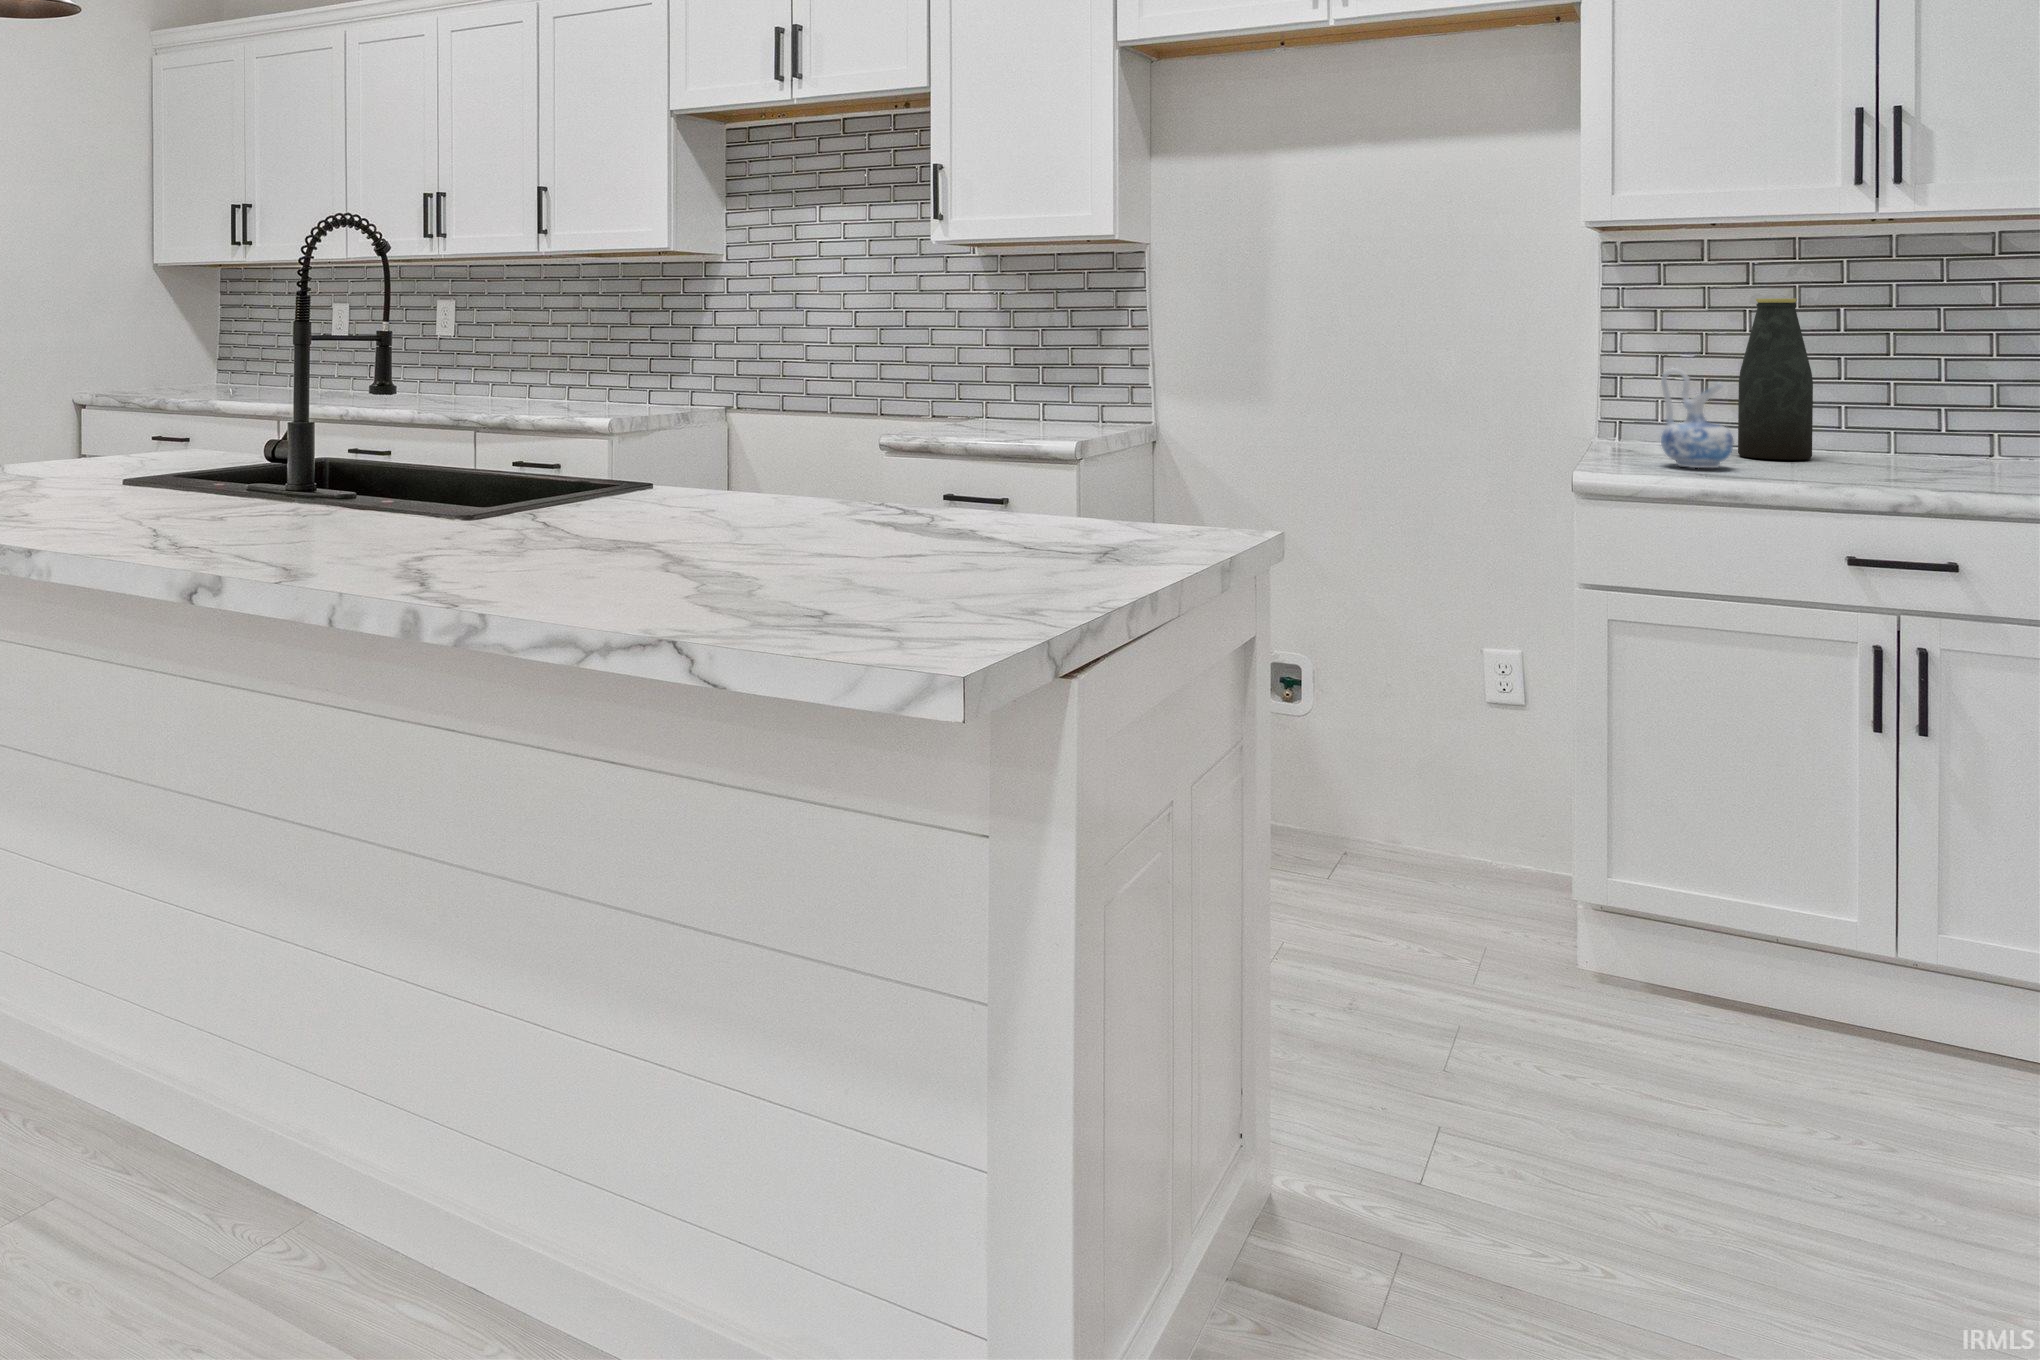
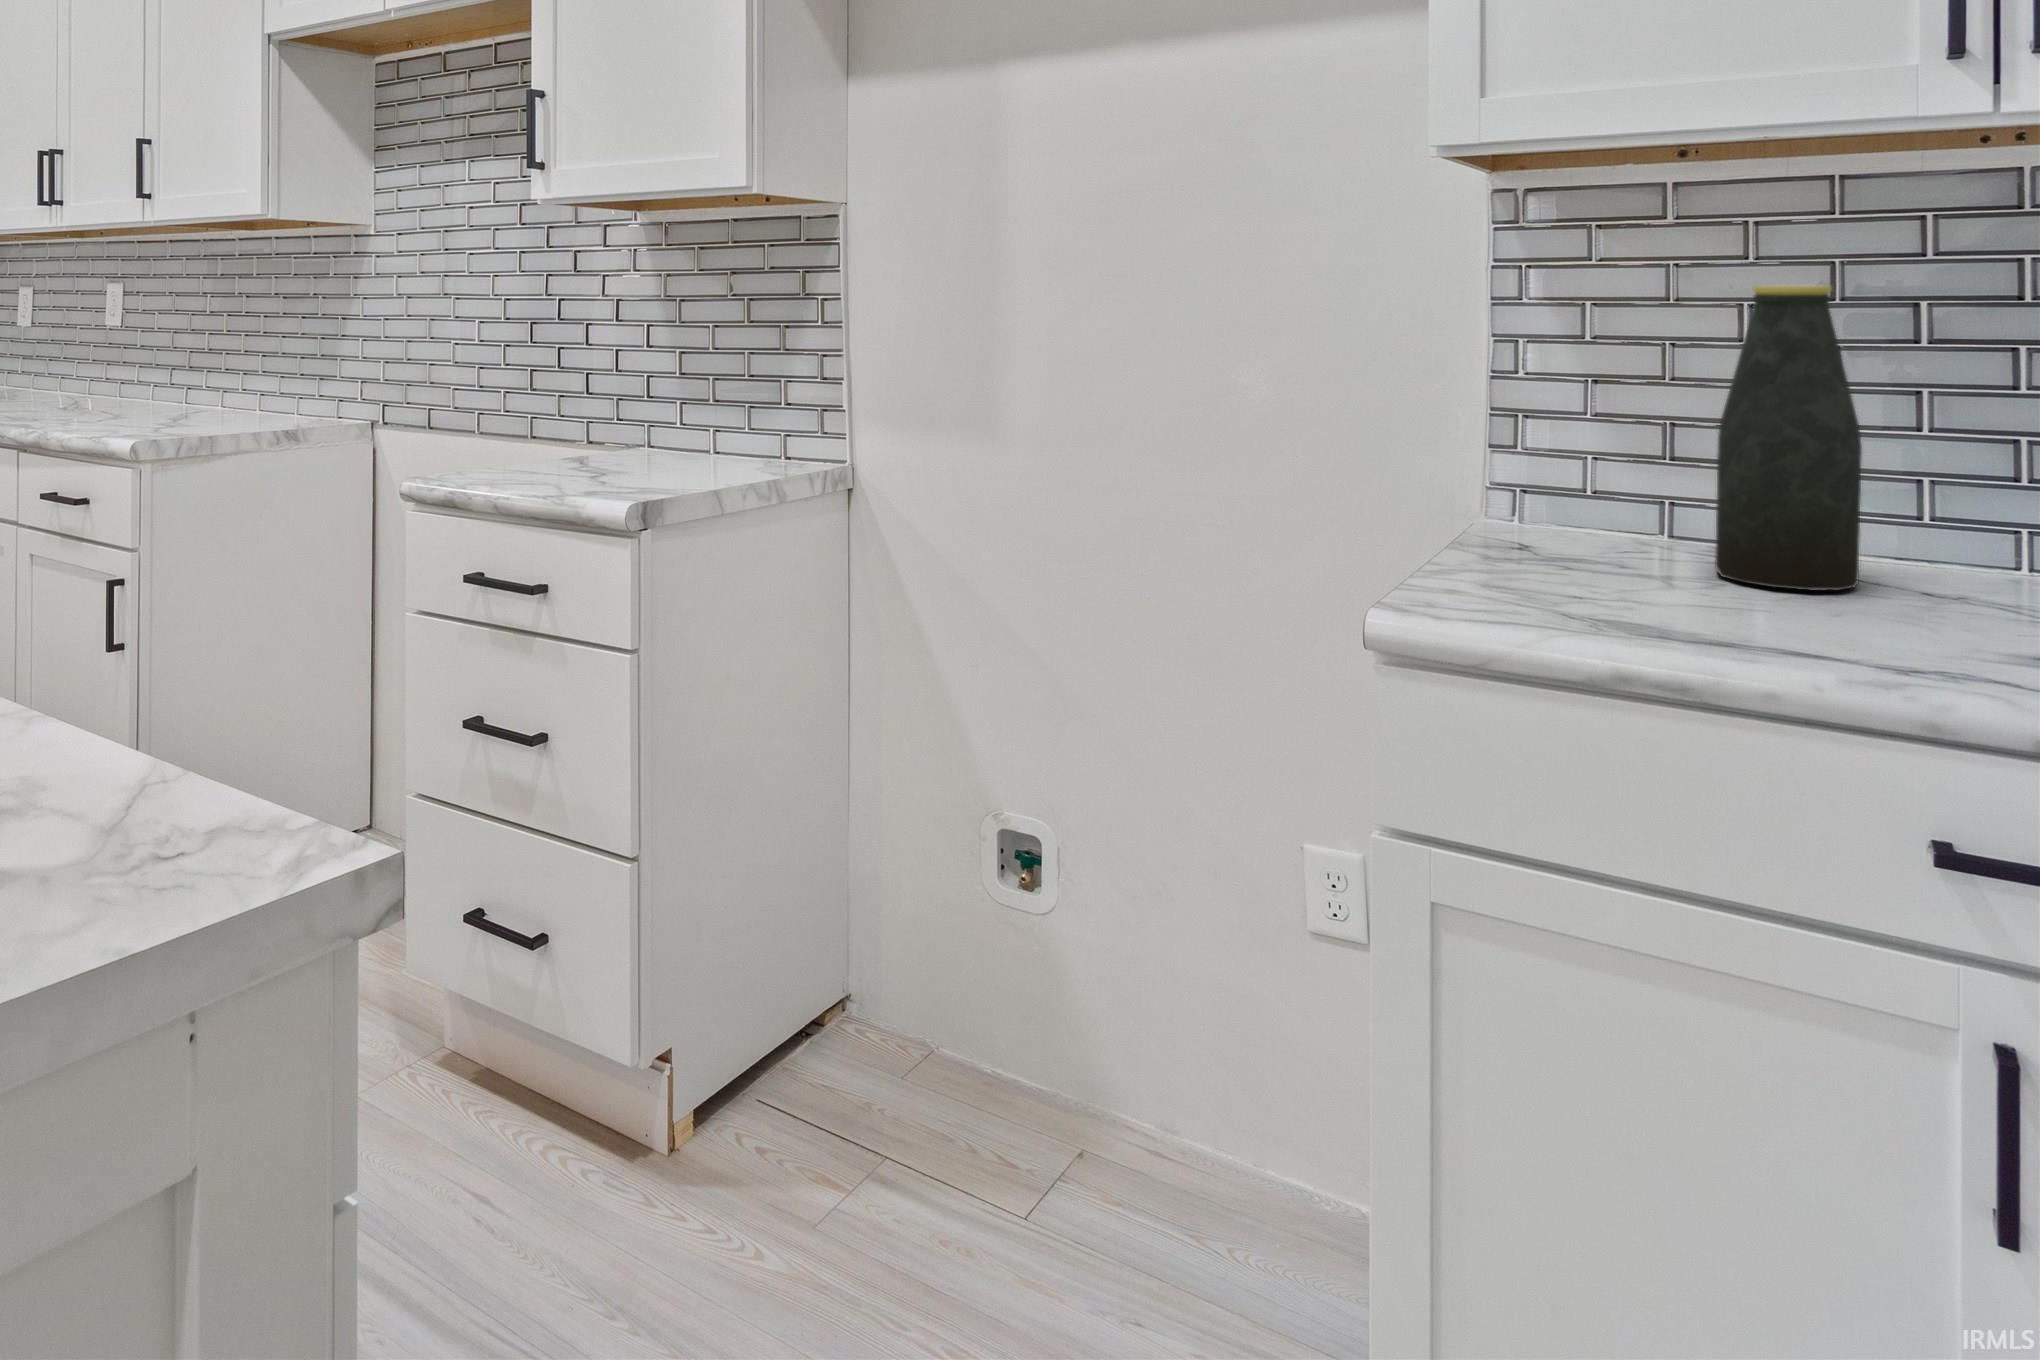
ceramic pitcher: present [1661,369,1733,468] -> none [1554,423,1694,616]

